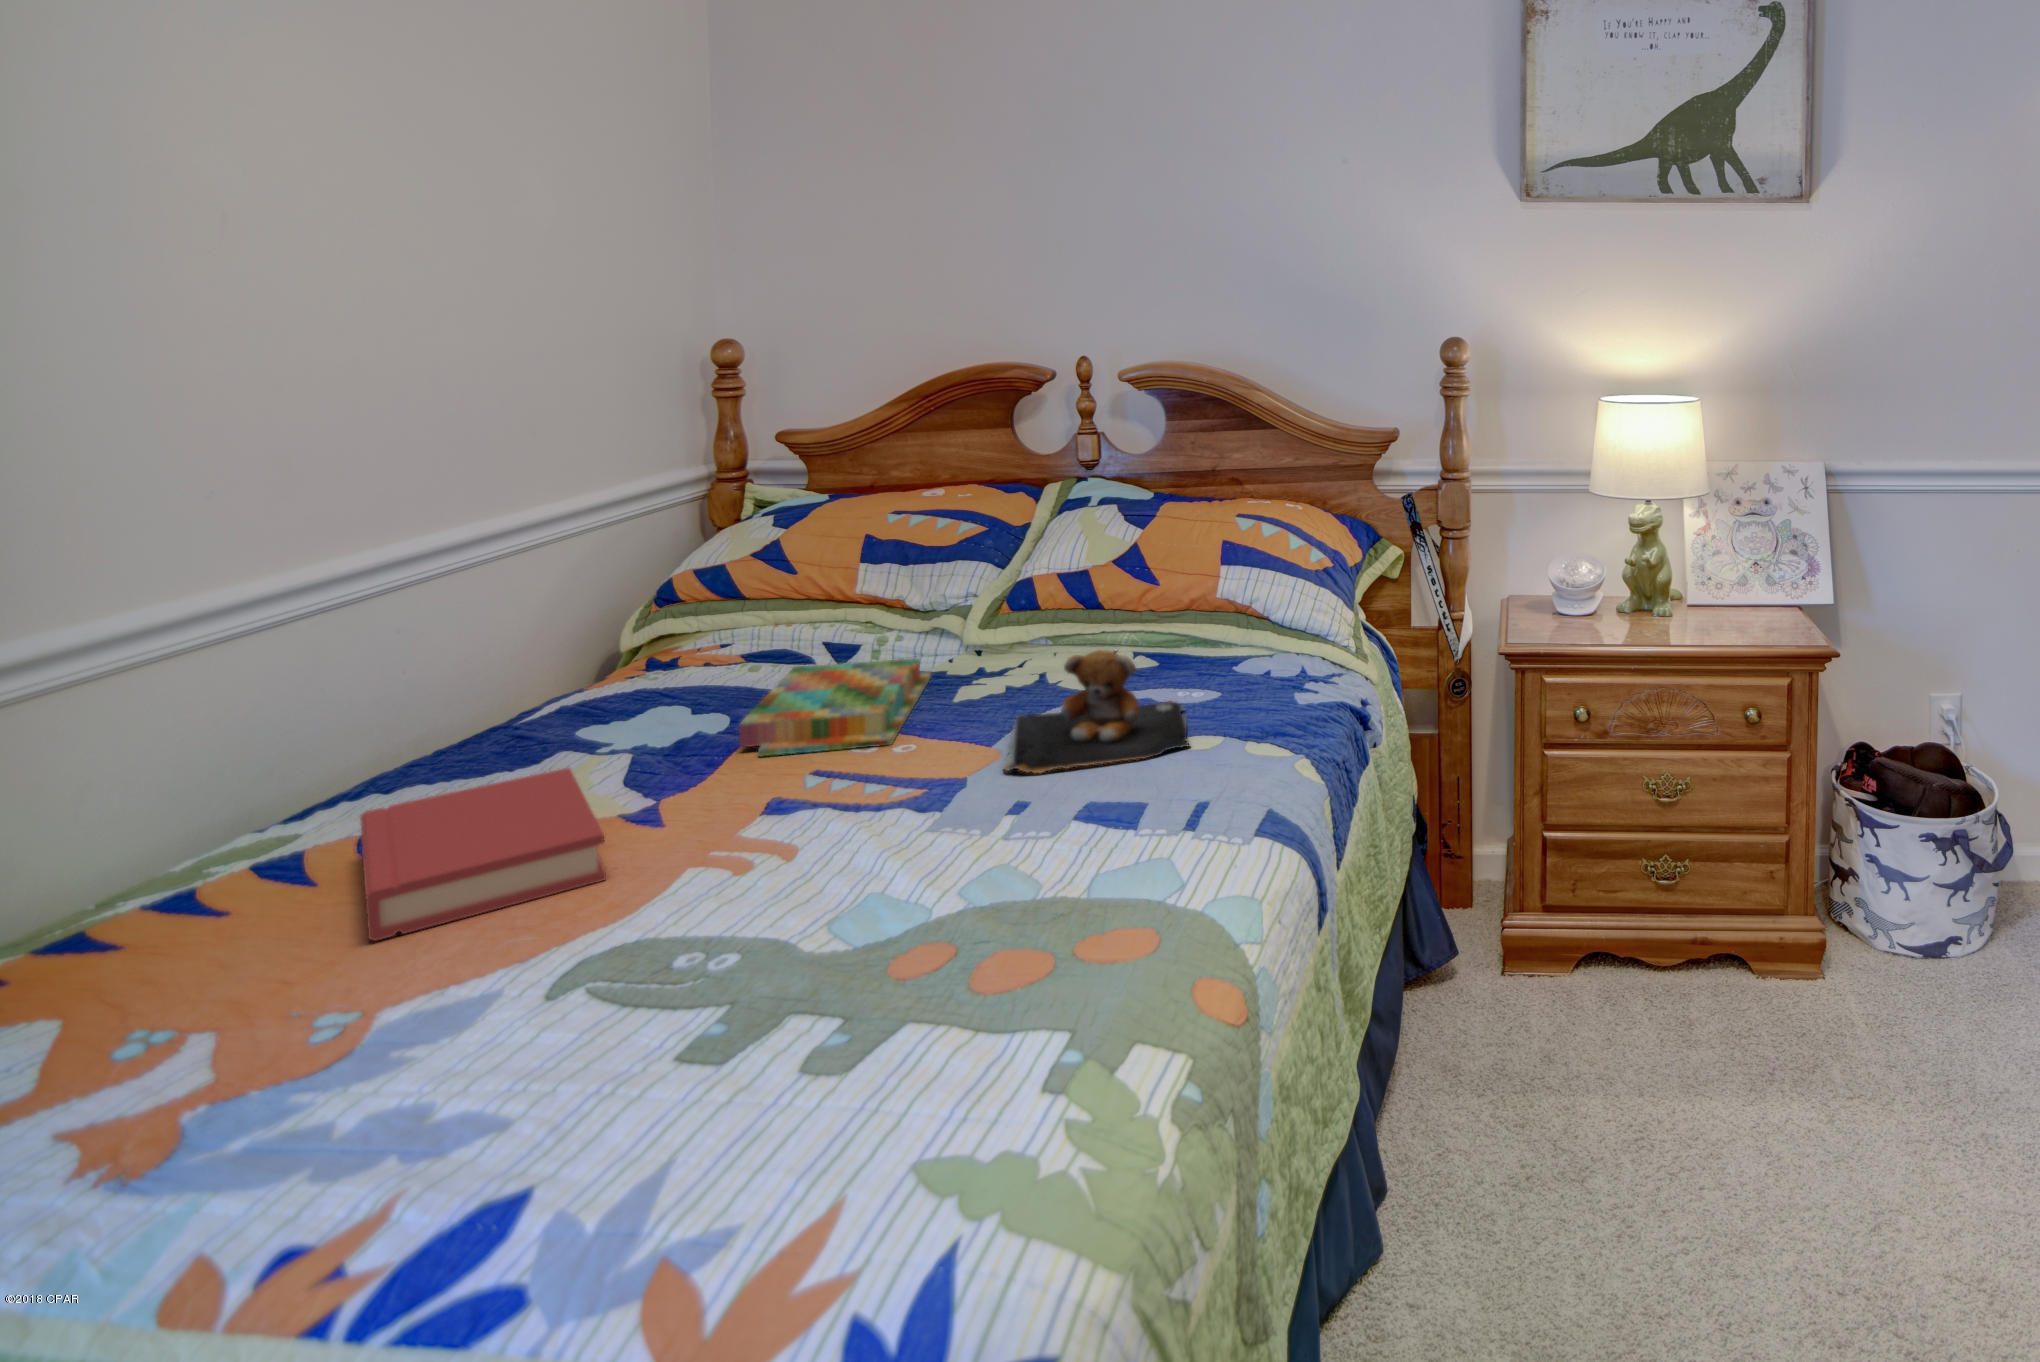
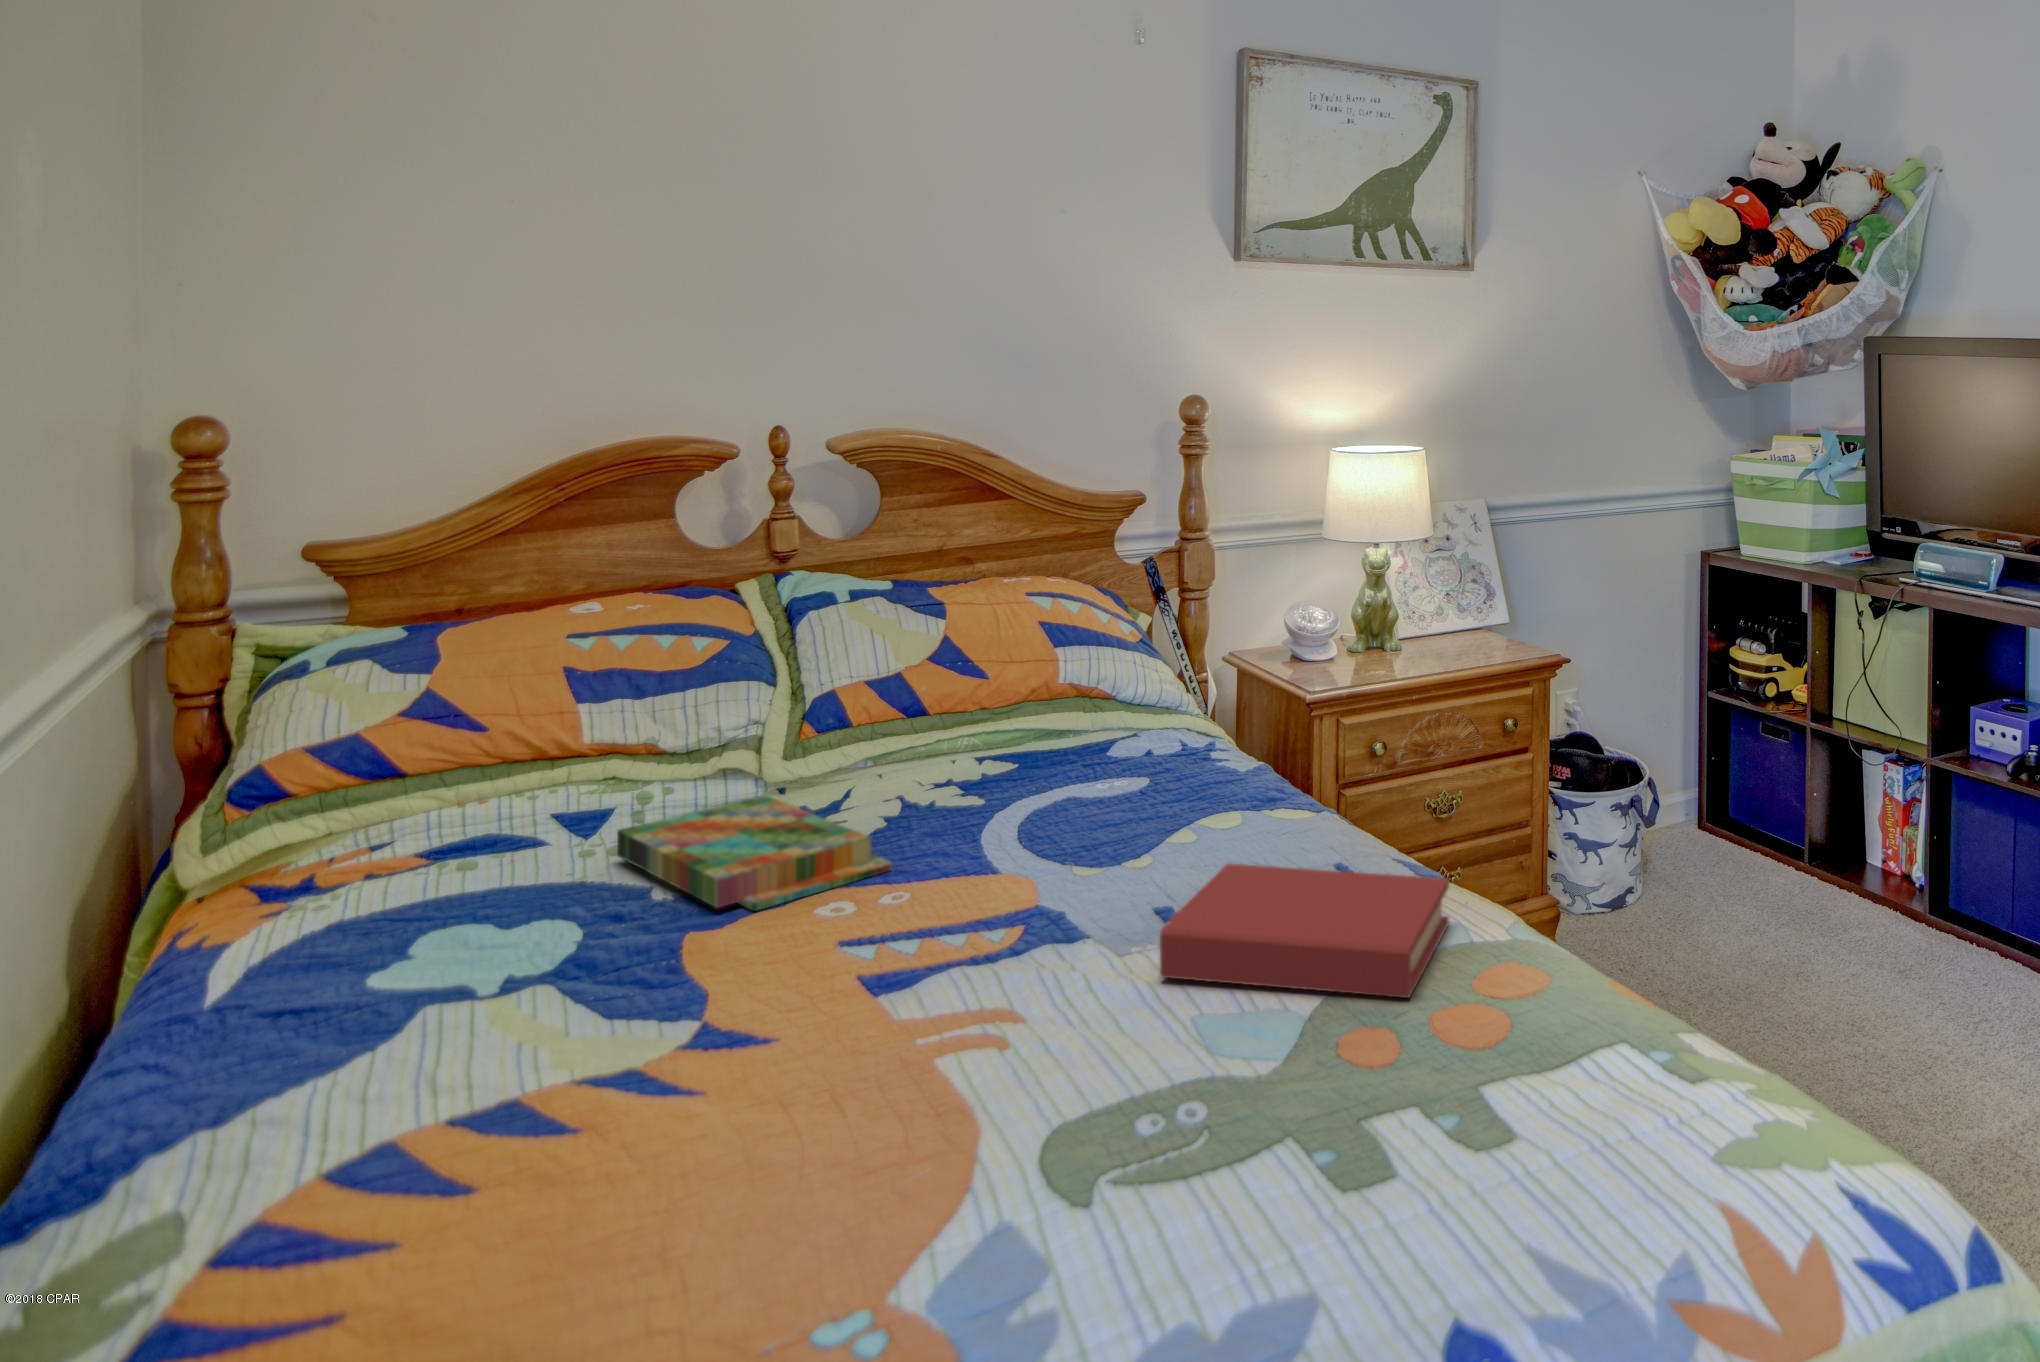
teddy bear: present [1003,650,1189,773] -> none [993,723,1218,856]
hardback book: present [360,768,606,941] -> present [1160,864,1449,998]

